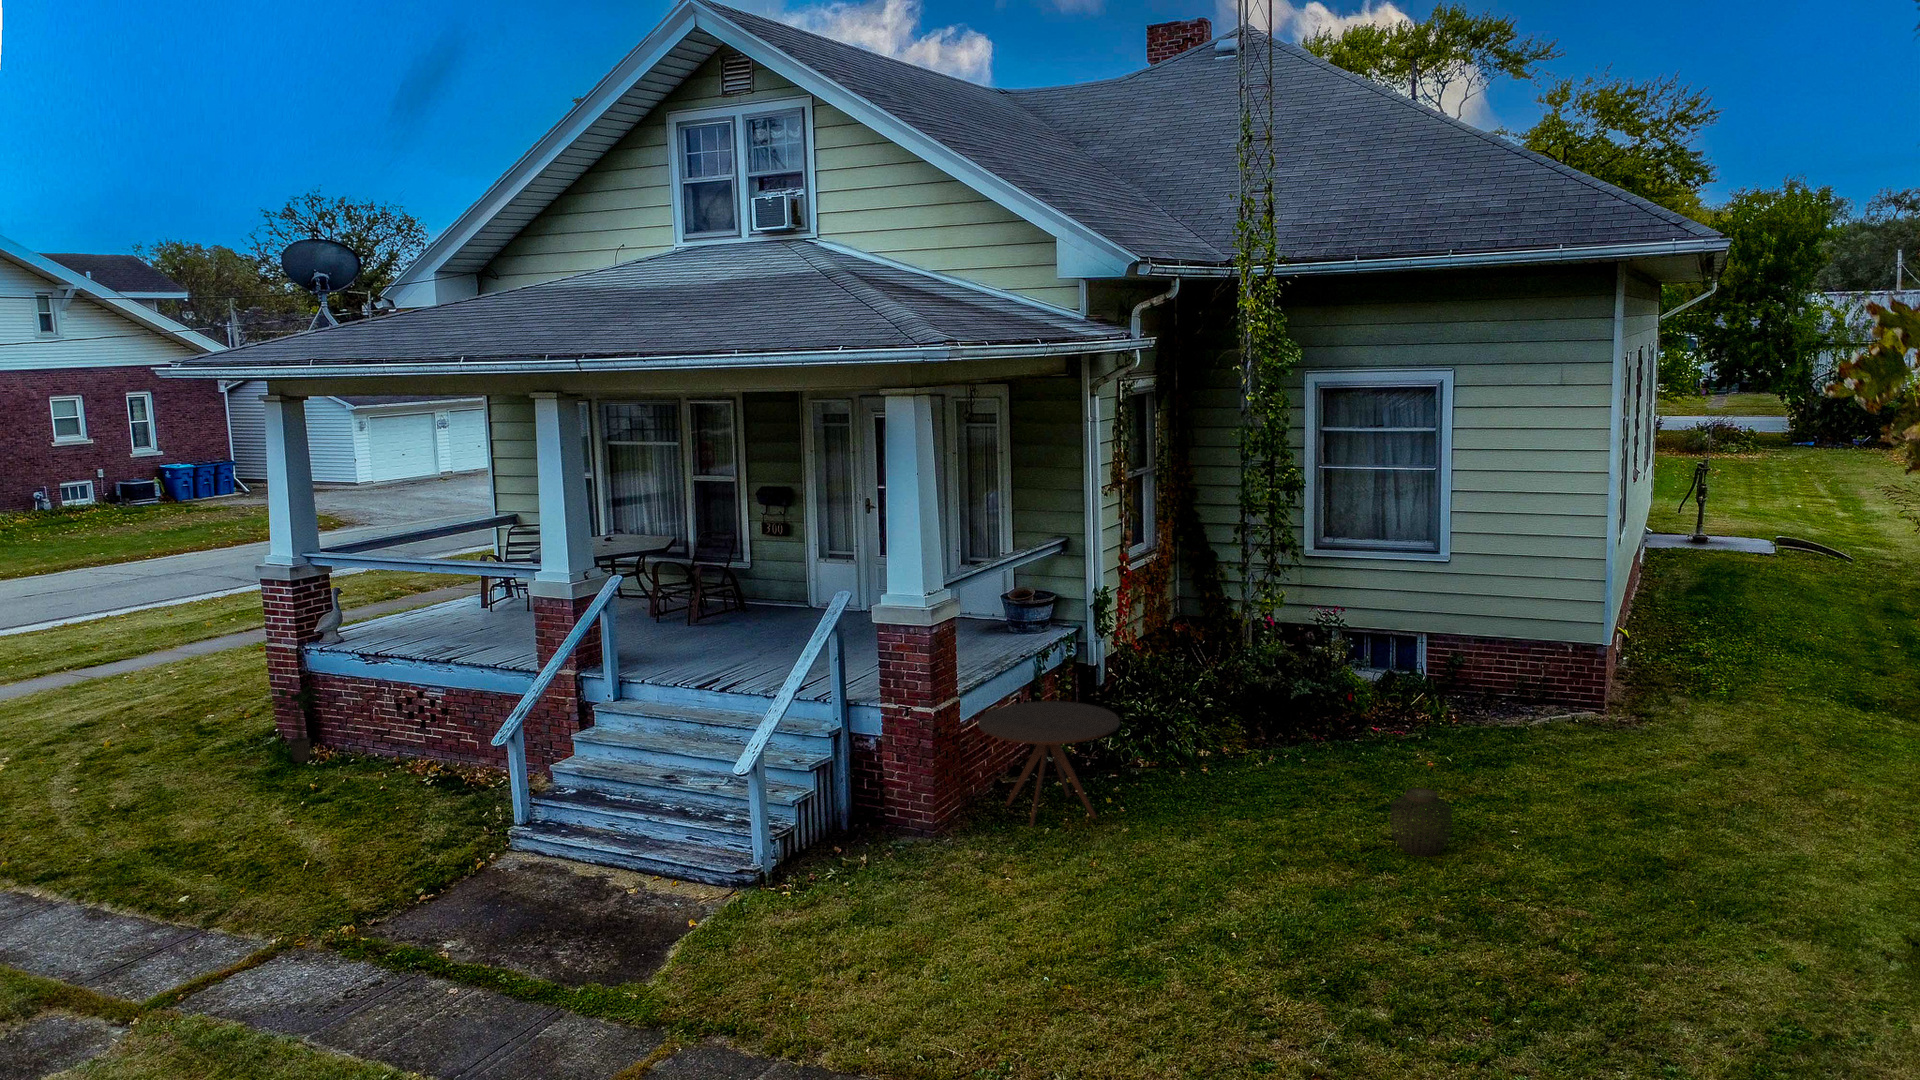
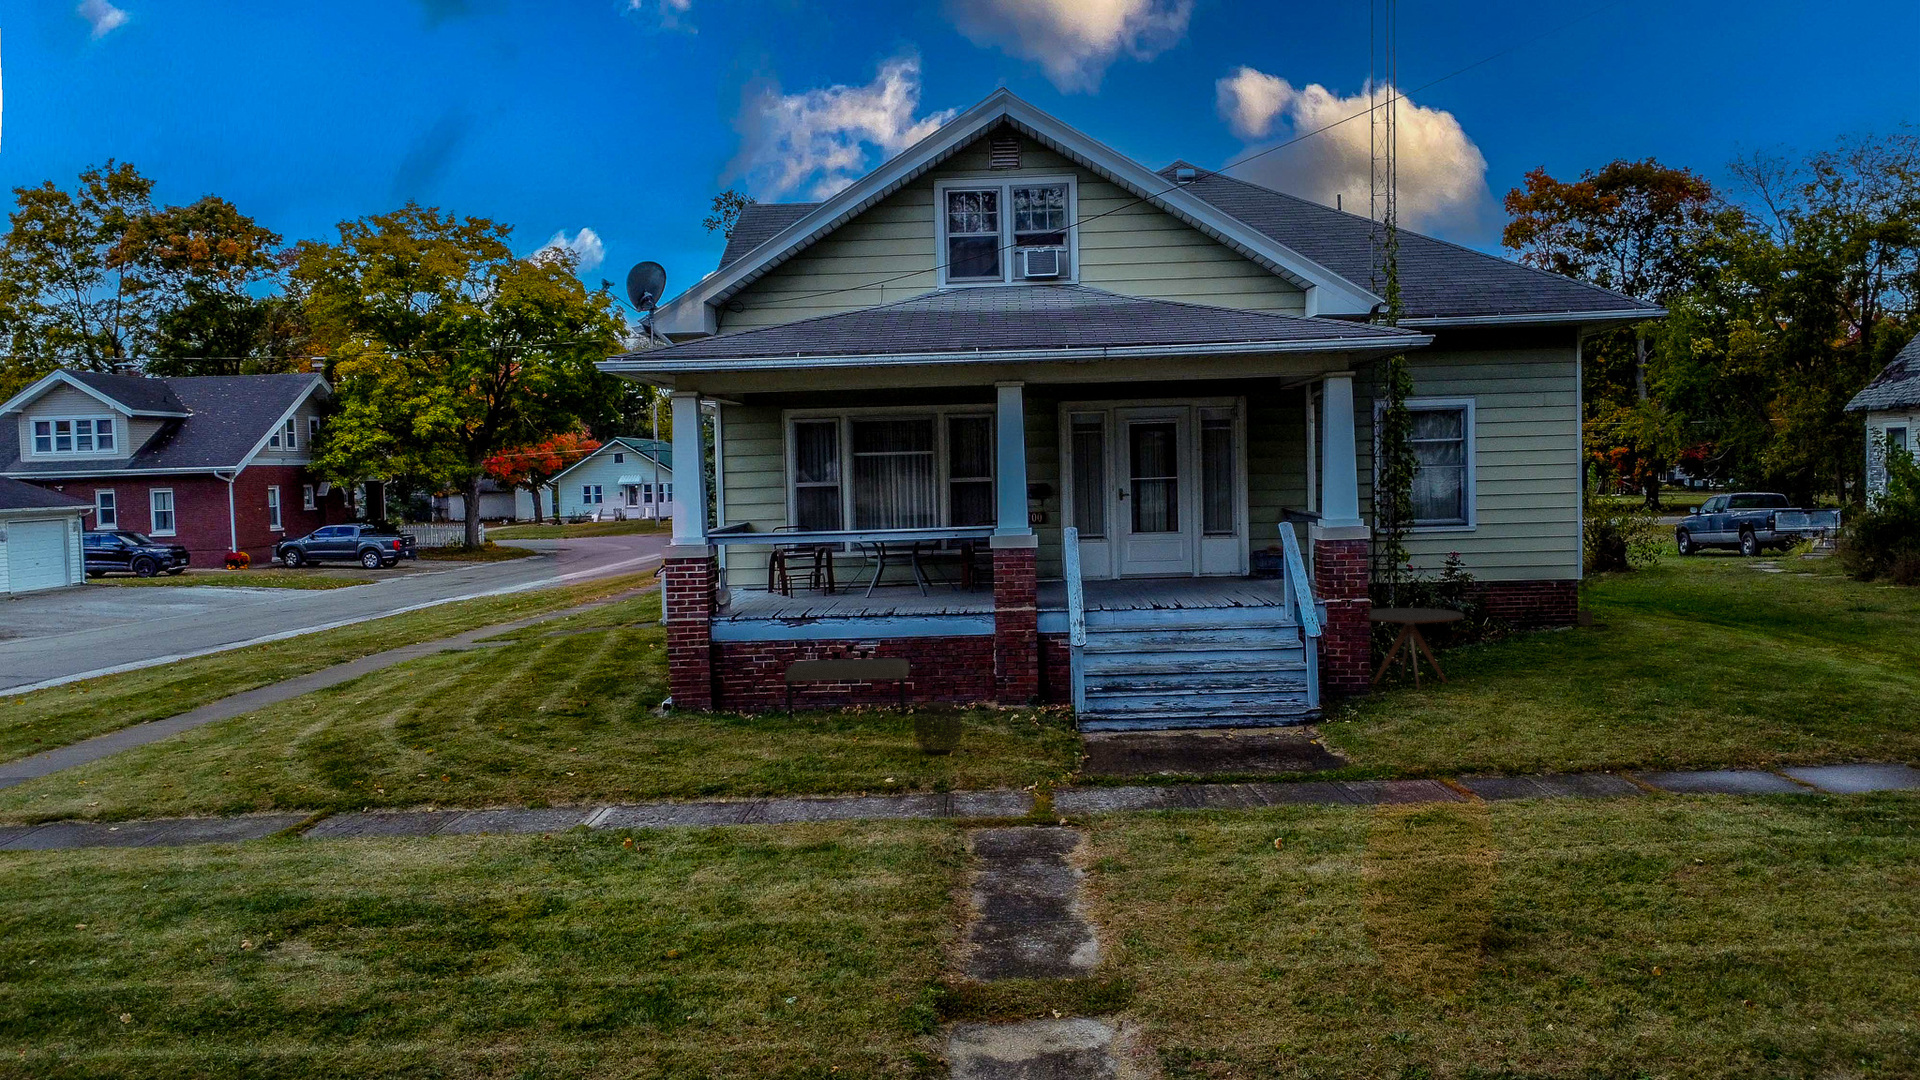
potted plant: present [273,685,319,762] -> present [1576,574,1602,626]
bench: none [332,703,476,786] -> present [785,658,909,719]
woven basket: present [1390,788,1452,856] -> present [914,702,962,754]

